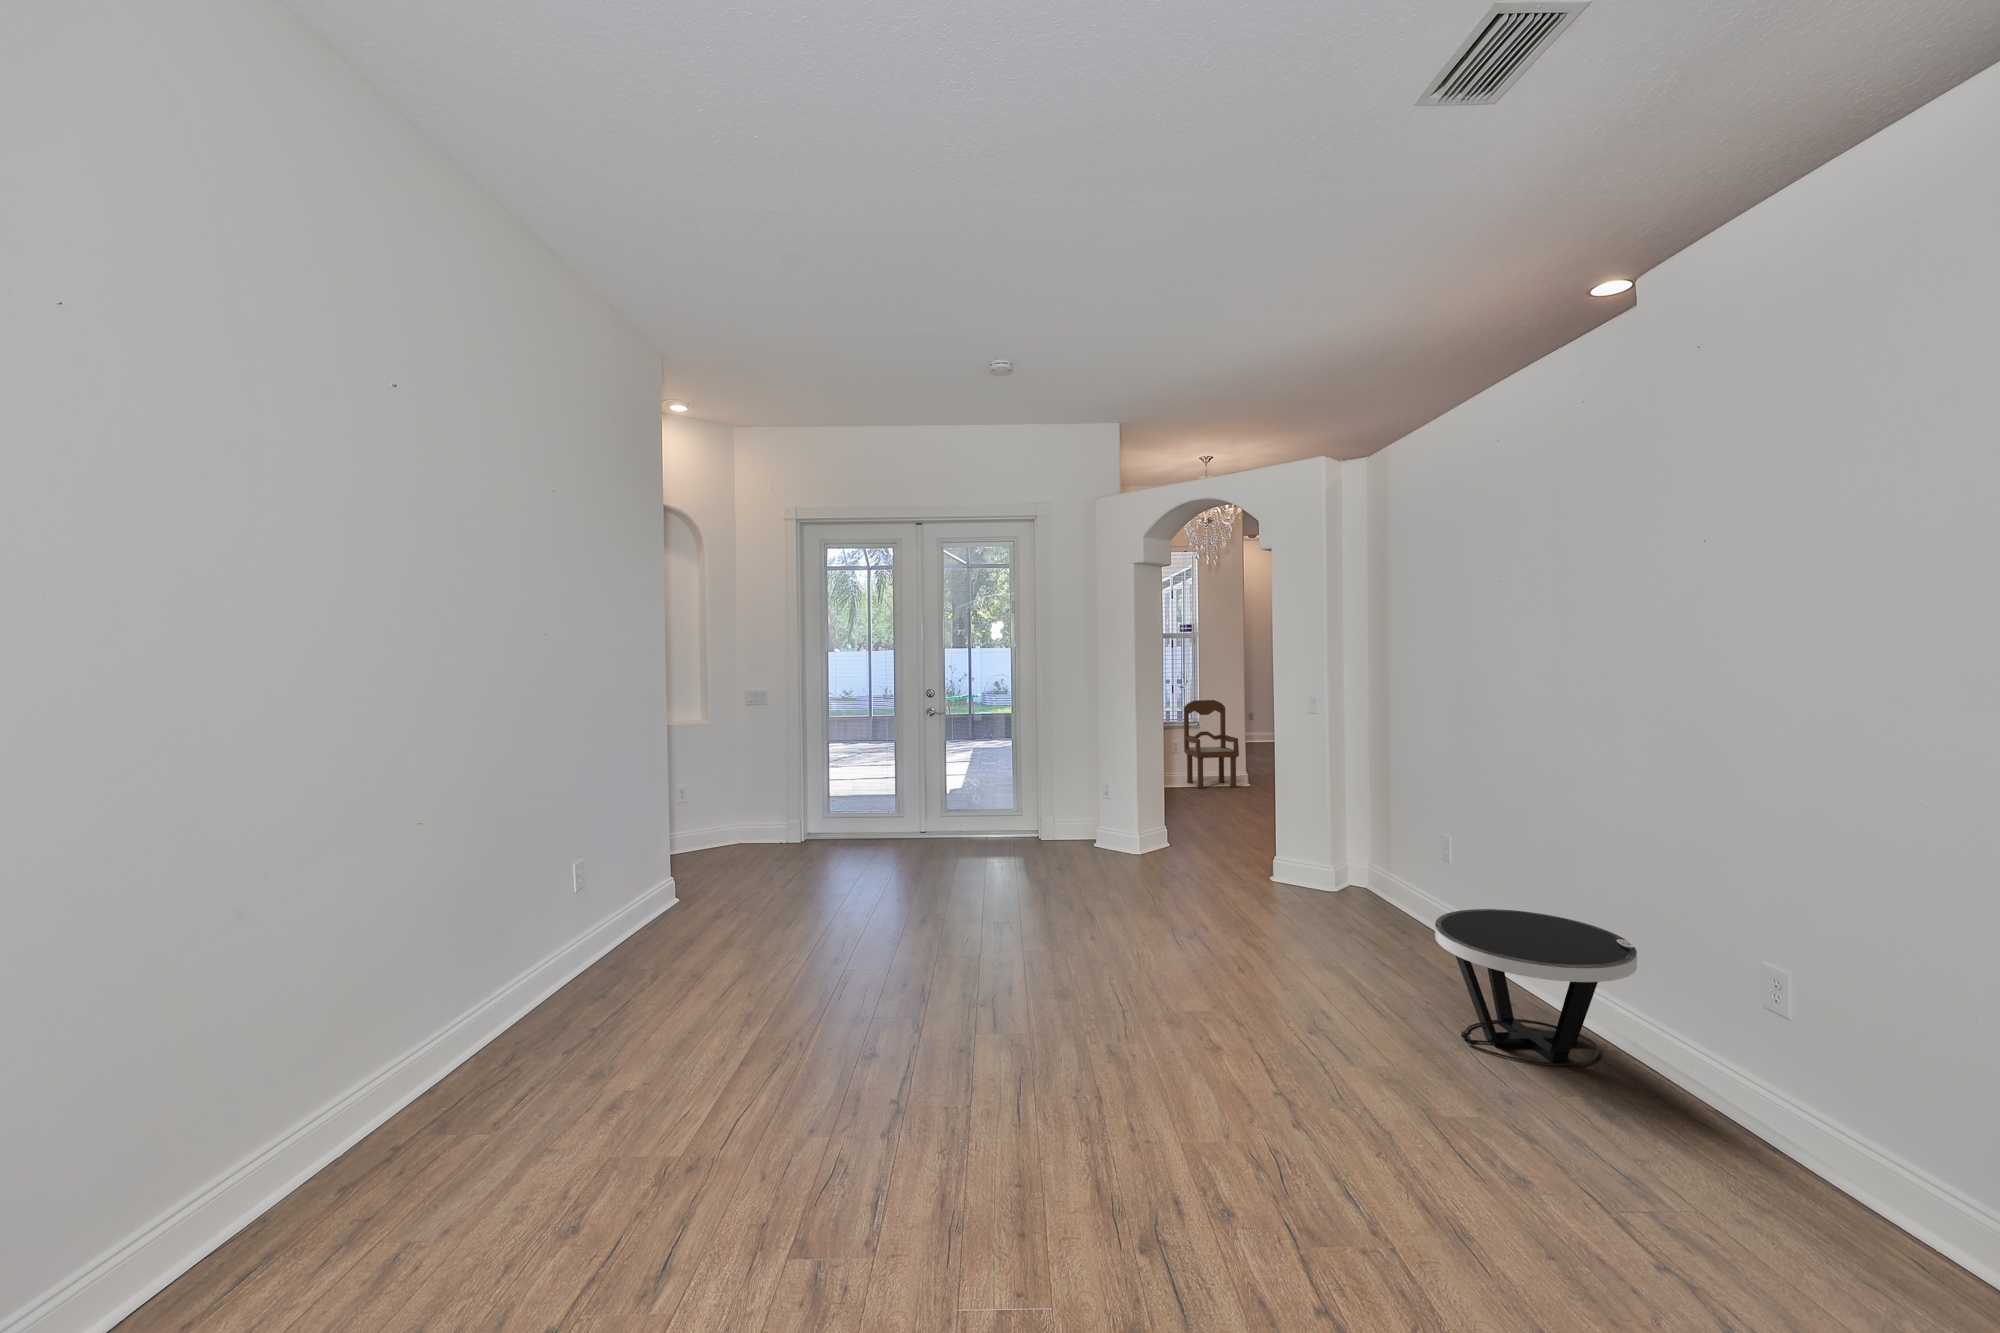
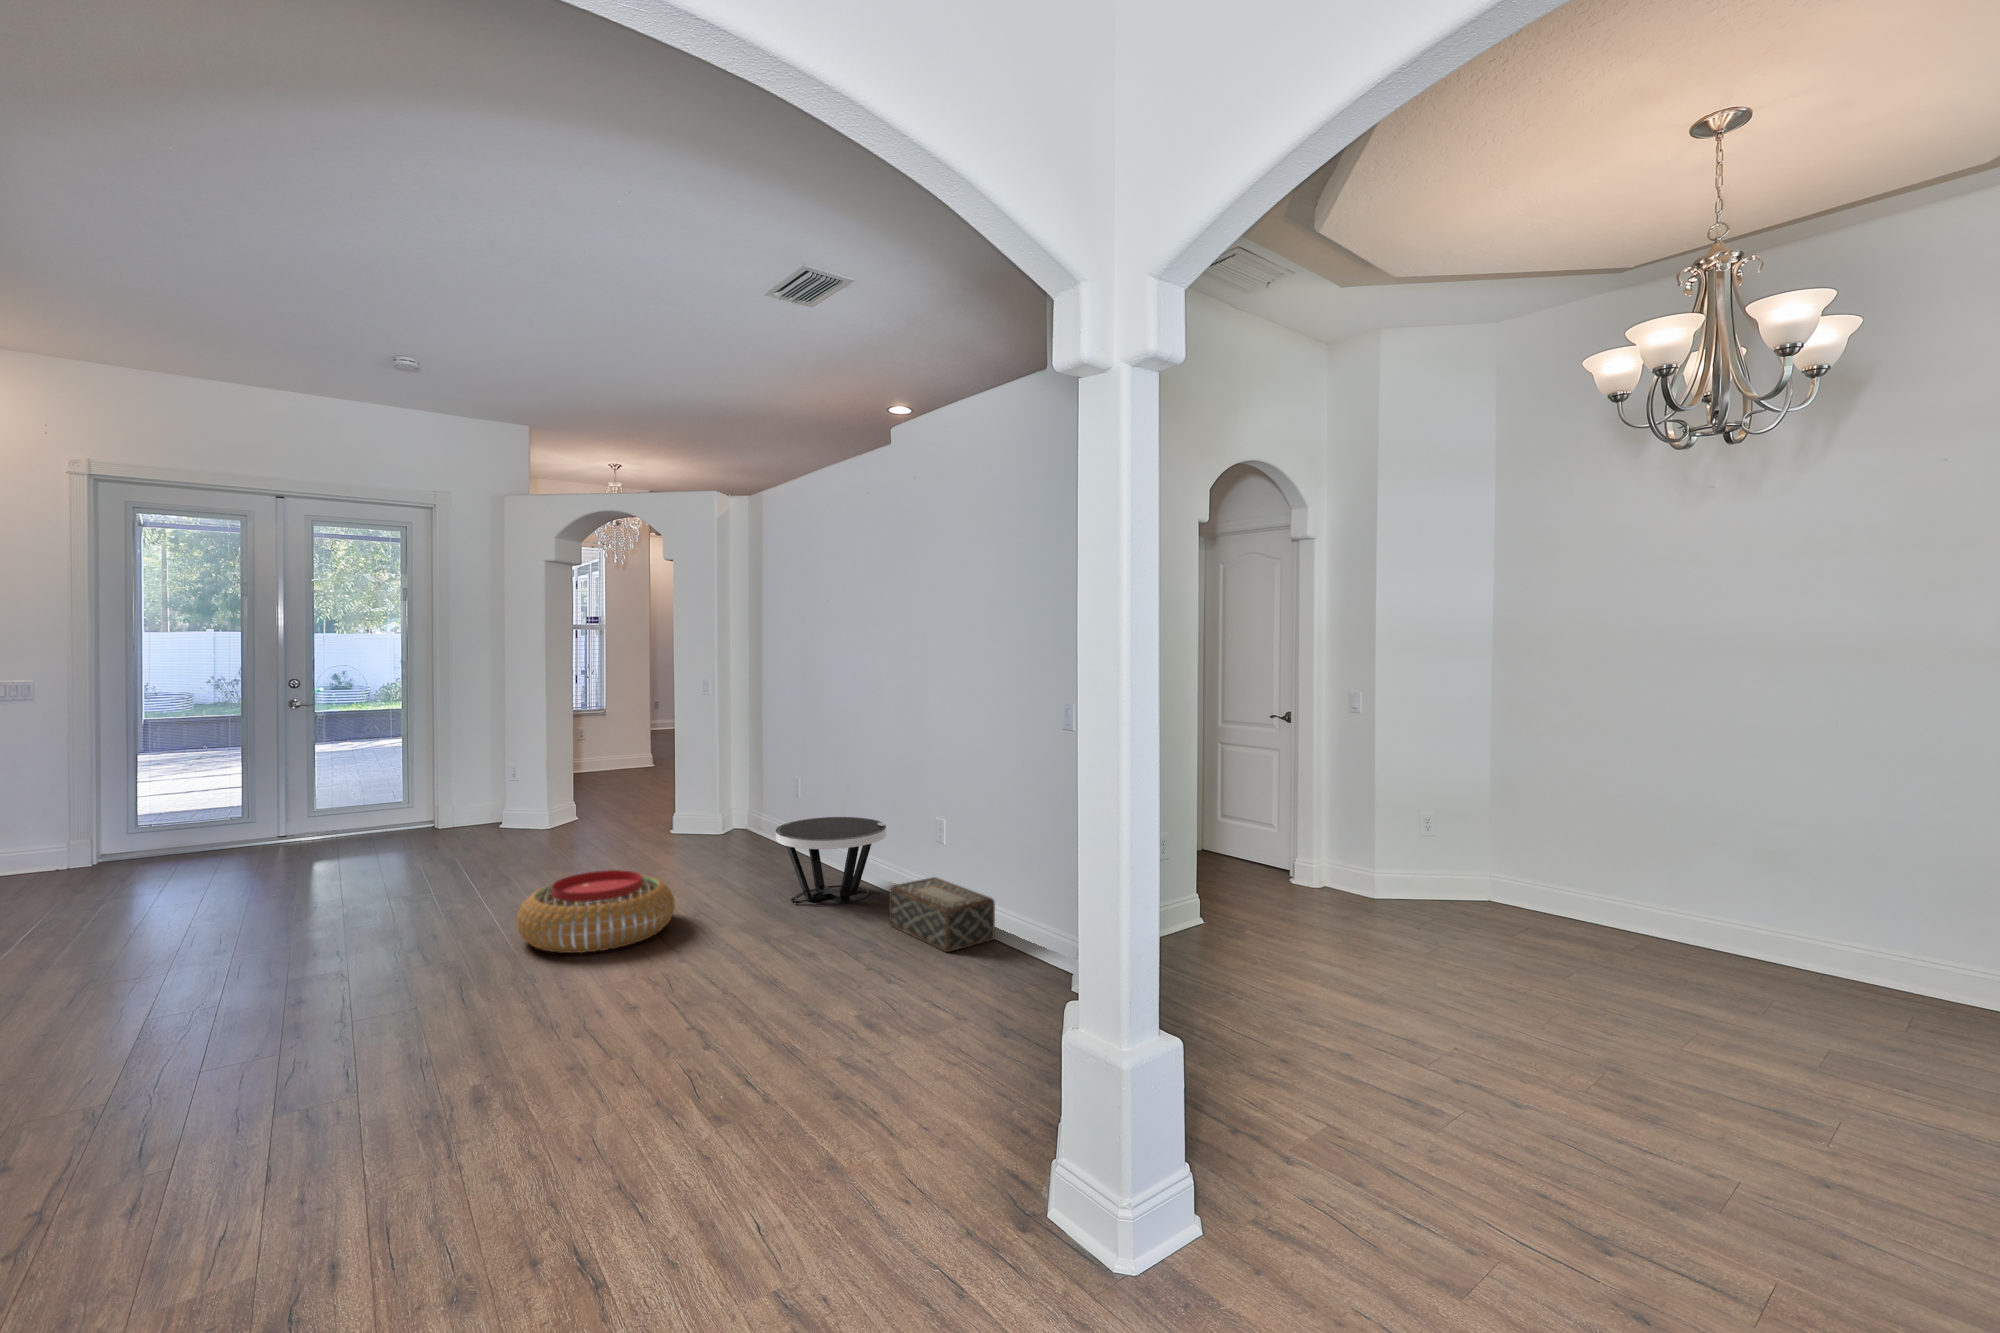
dining chair: present [1184,700,1239,789] -> none [591,688,646,773]
pouf: none [1094,944,1289,1070] -> present [517,870,675,953]
woven basket: none [1675,1075,1985,1280] -> present [889,877,995,952]

